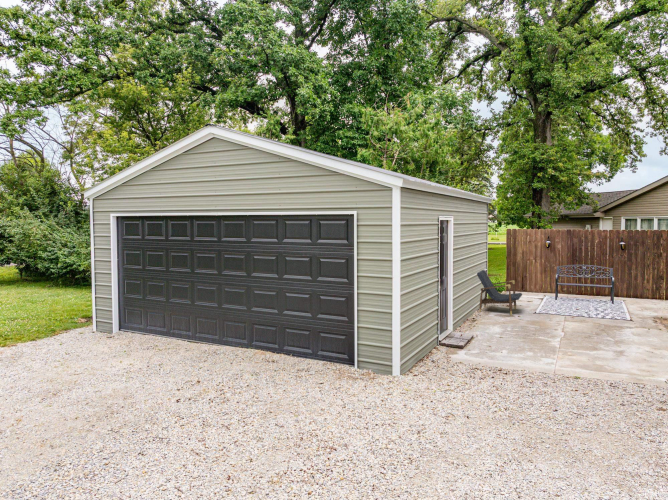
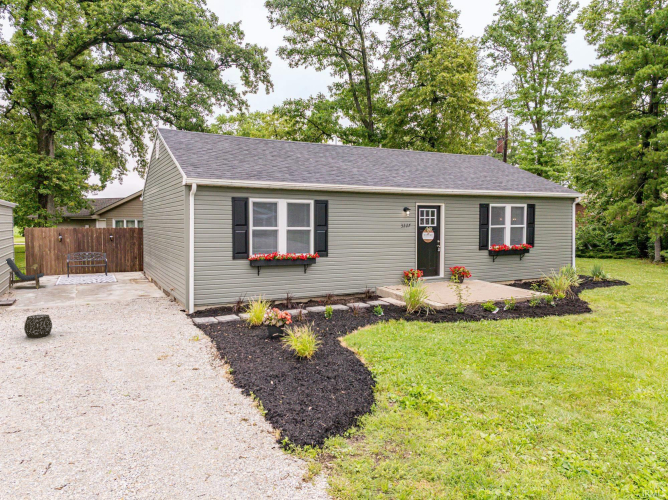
woven basket: none [432,420,483,479] -> present [24,315,52,338]

